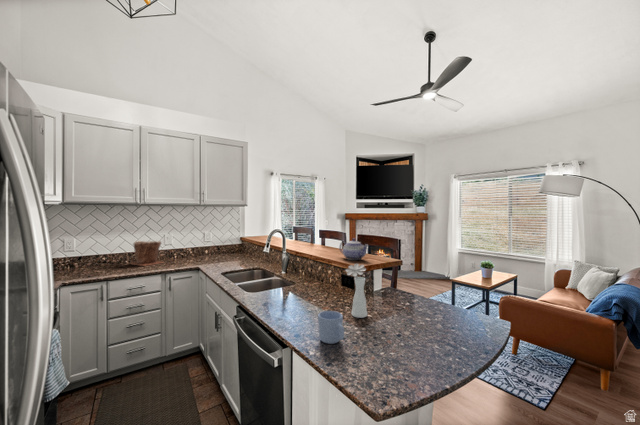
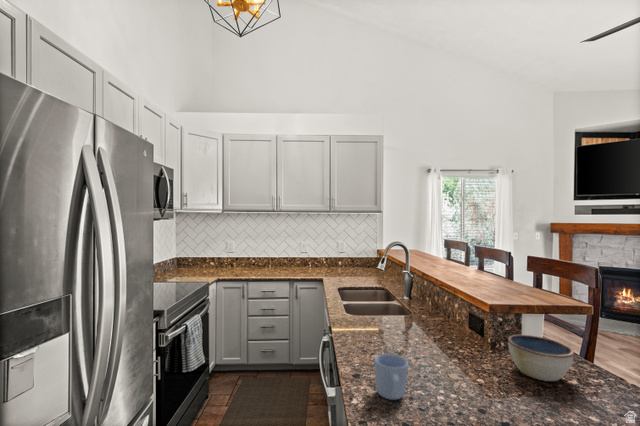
teapot: present [340,238,368,260] -> none [475,261,516,294]
plant pot: present [131,241,162,266] -> none [271,246,299,271]
vase: present [345,264,367,318] -> none [442,298,477,379]
bowl: none [375,282,411,308] -> present [508,335,574,381]

